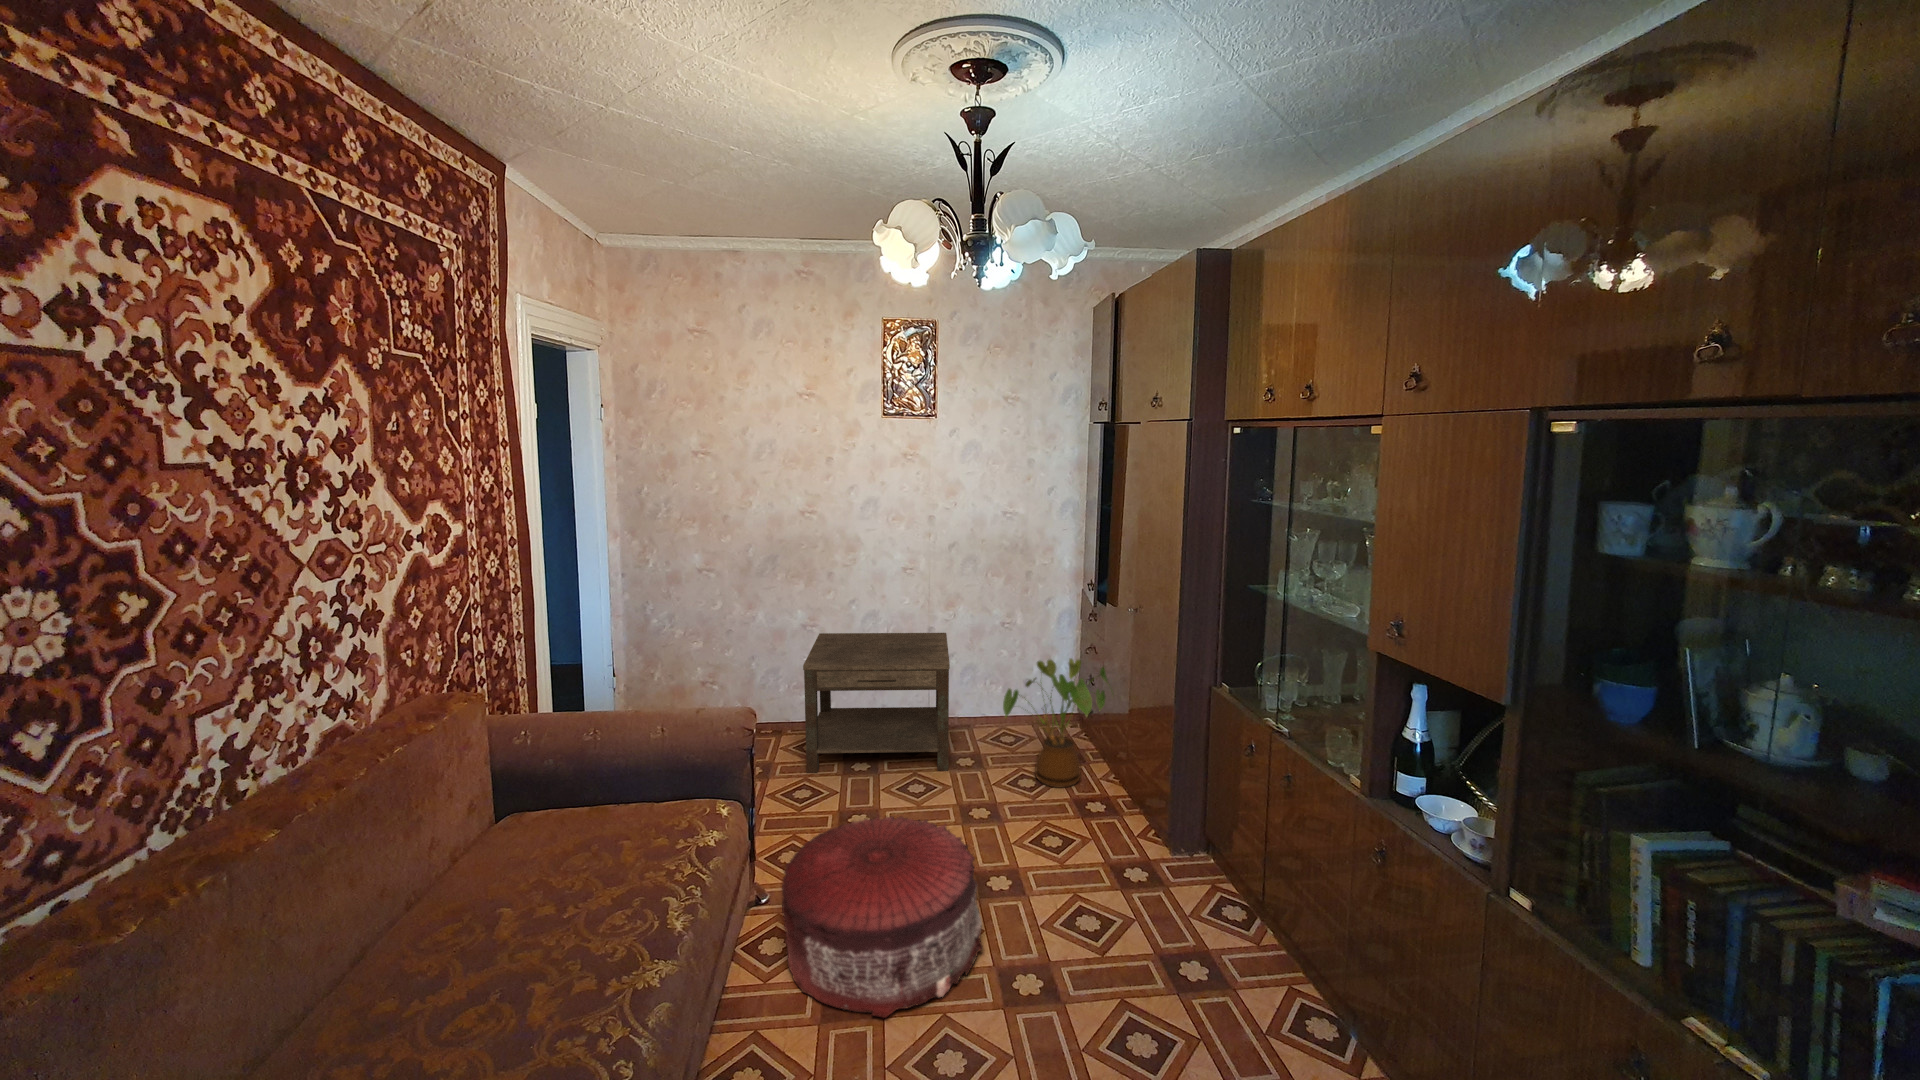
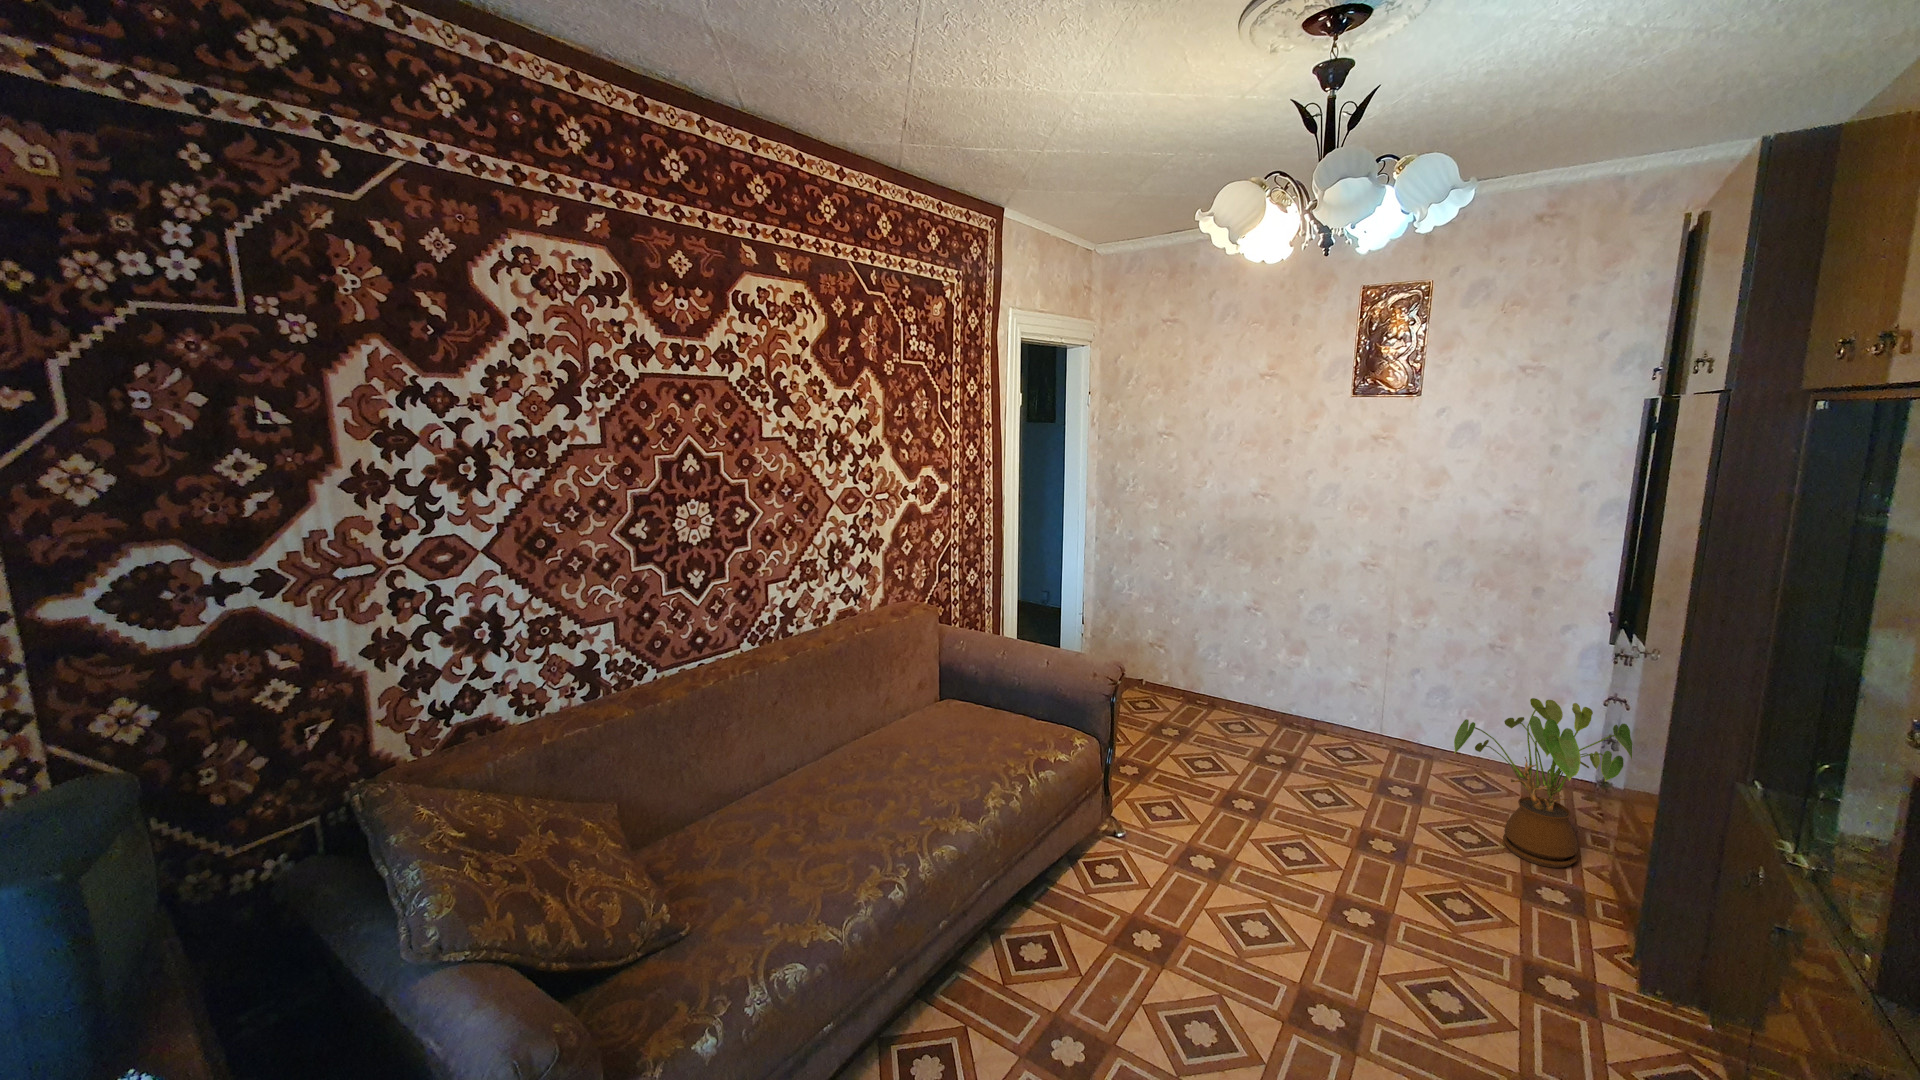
side table: present [803,633,950,773] -> none [1230,619,1428,798]
pouf: present [782,816,983,1018] -> none [1109,793,1311,984]

